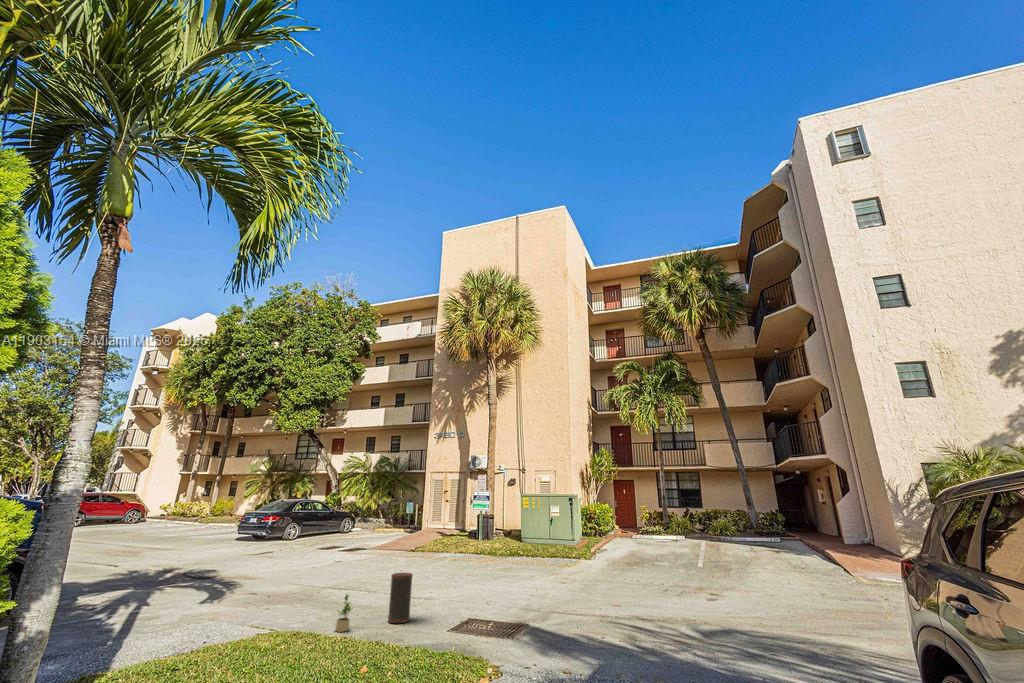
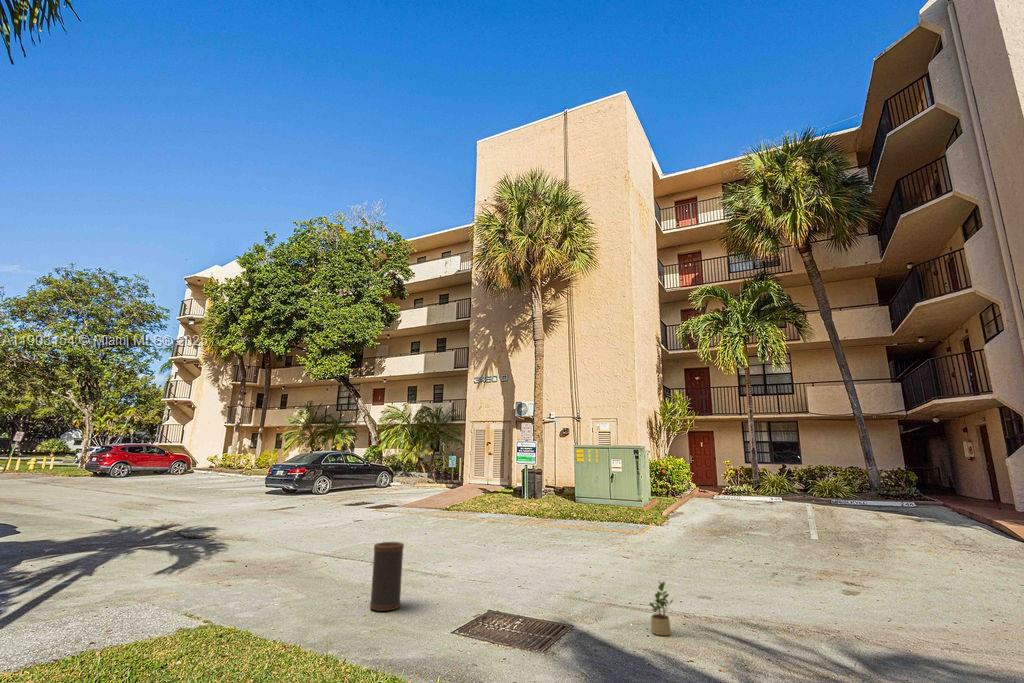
potted plant: present [335,594,351,632] -> present [649,582,673,635]

